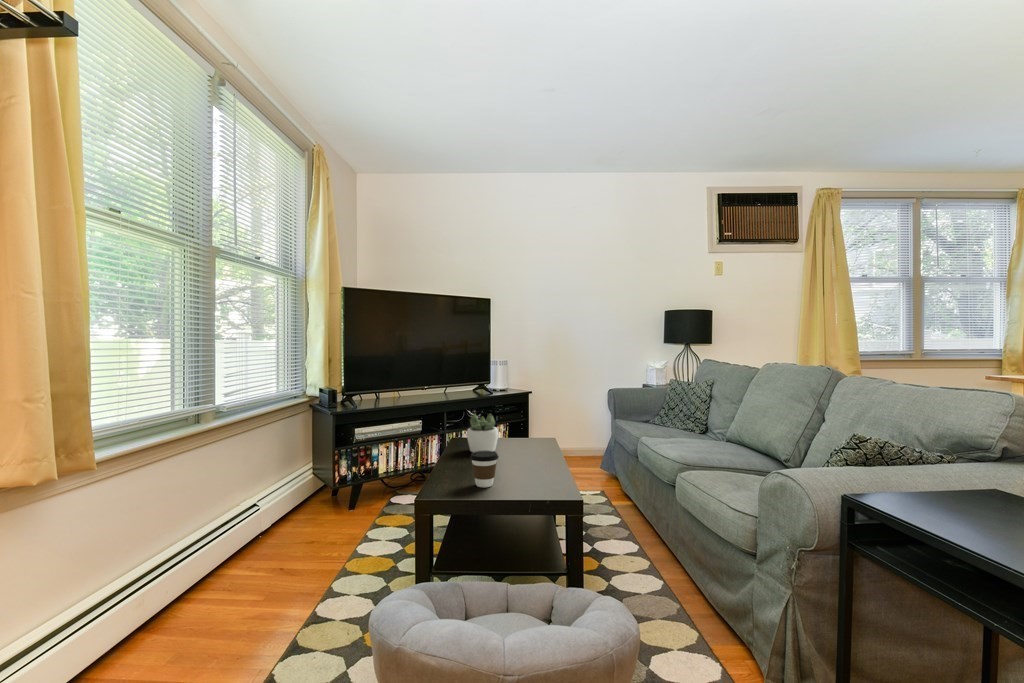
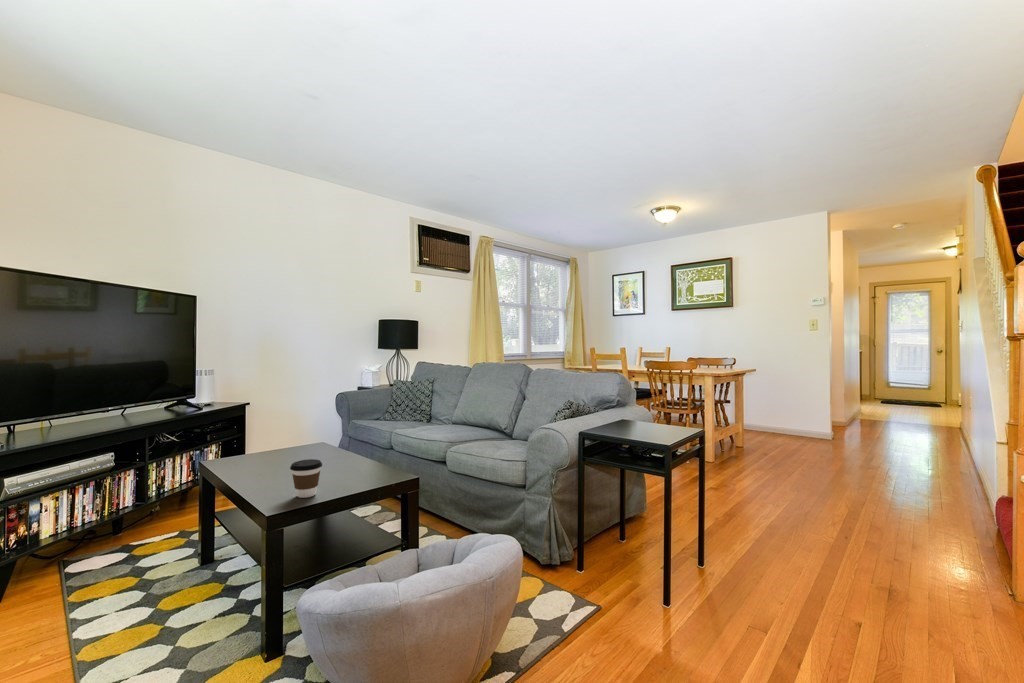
succulent plant: present [467,414,499,452] -> none [233,427,271,473]

